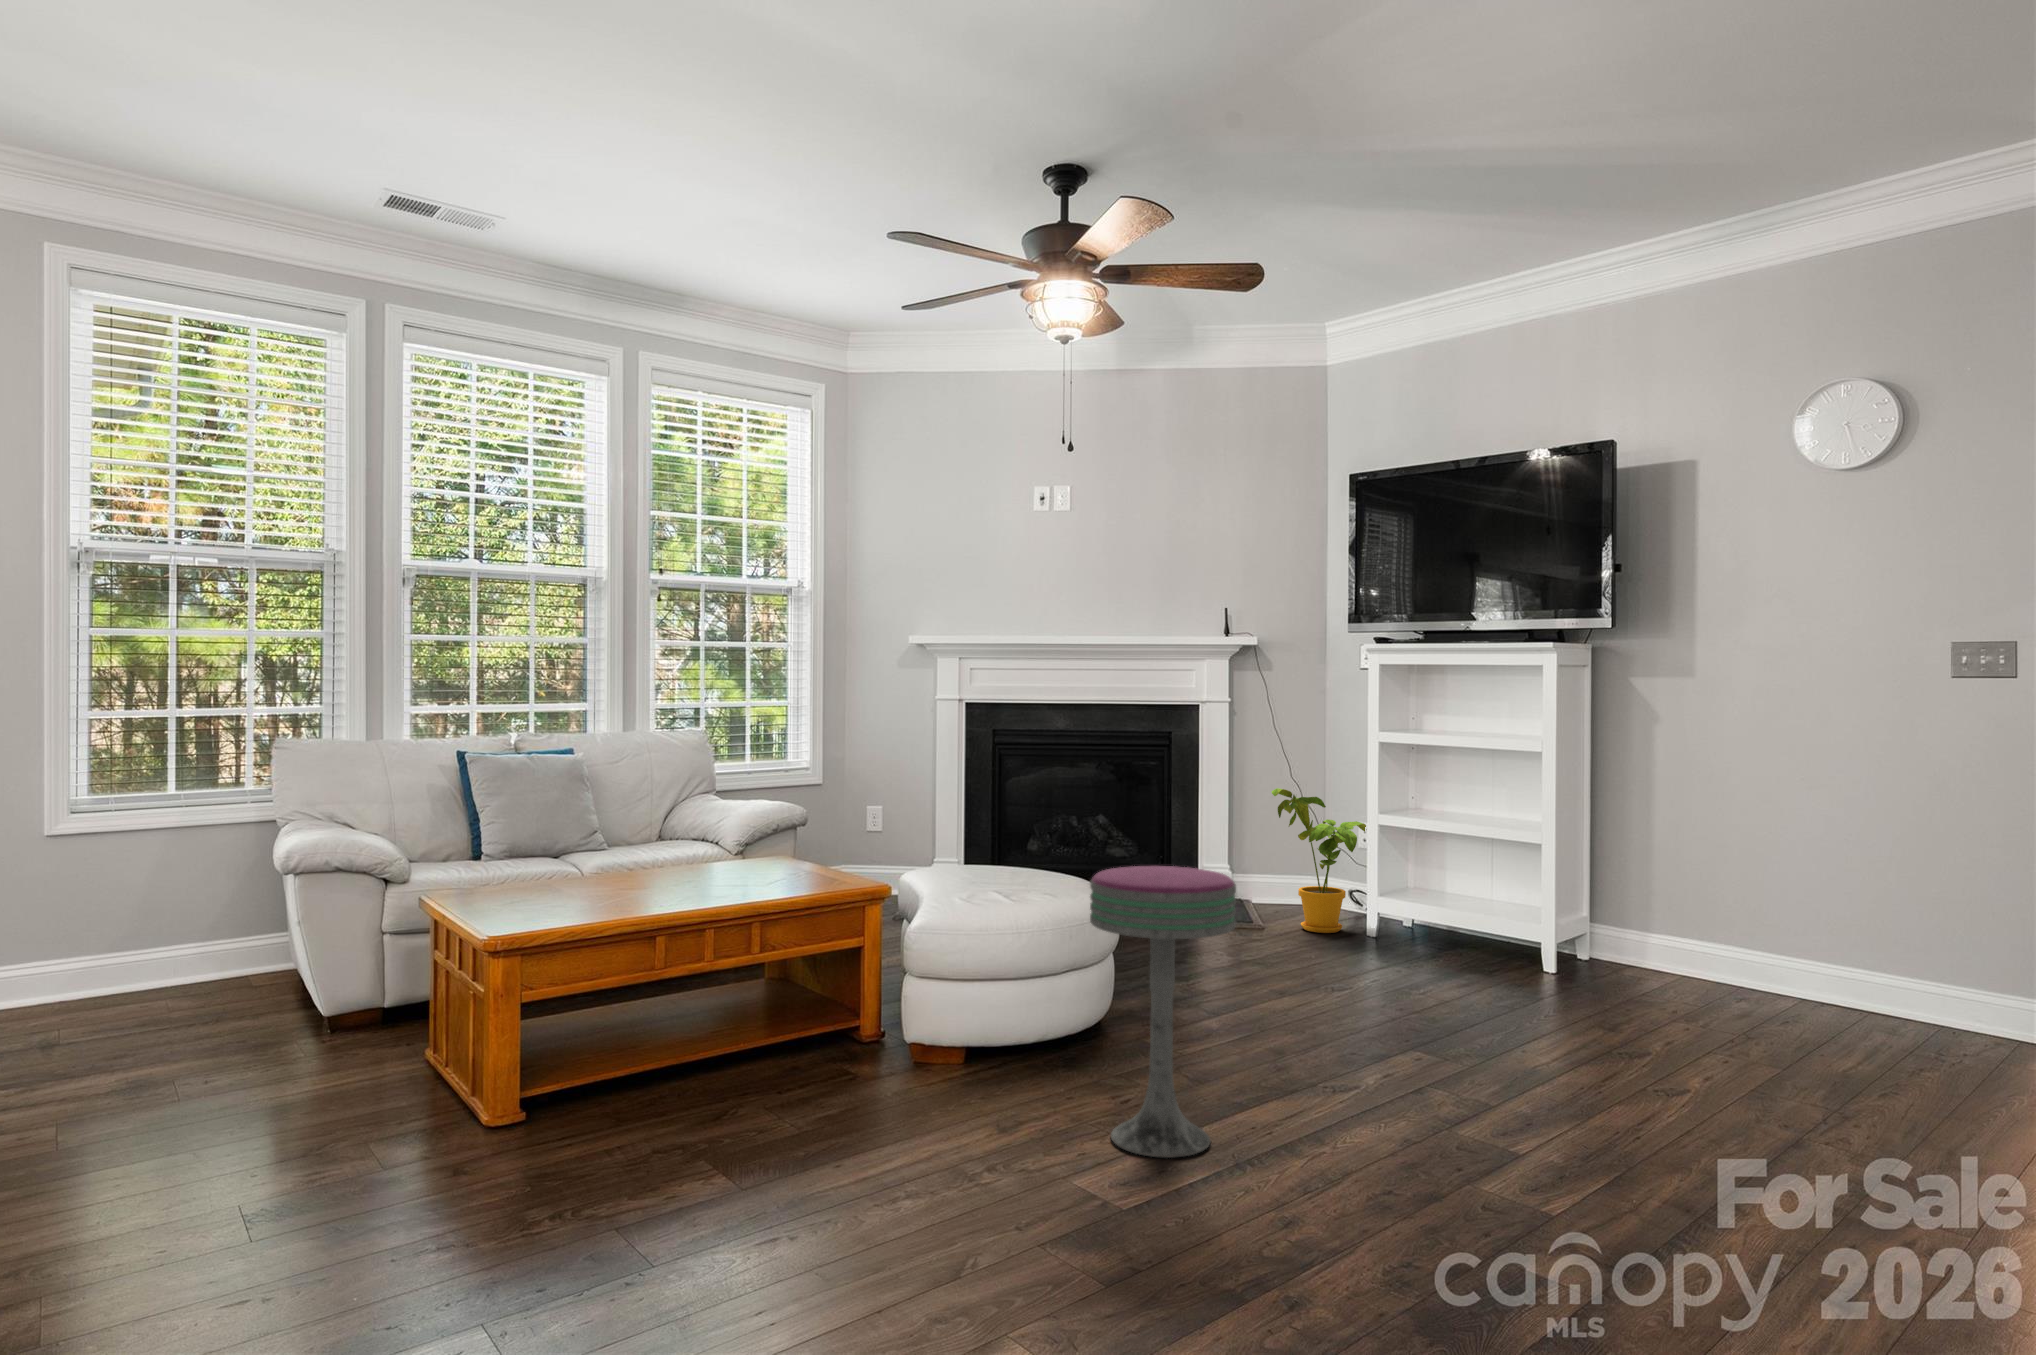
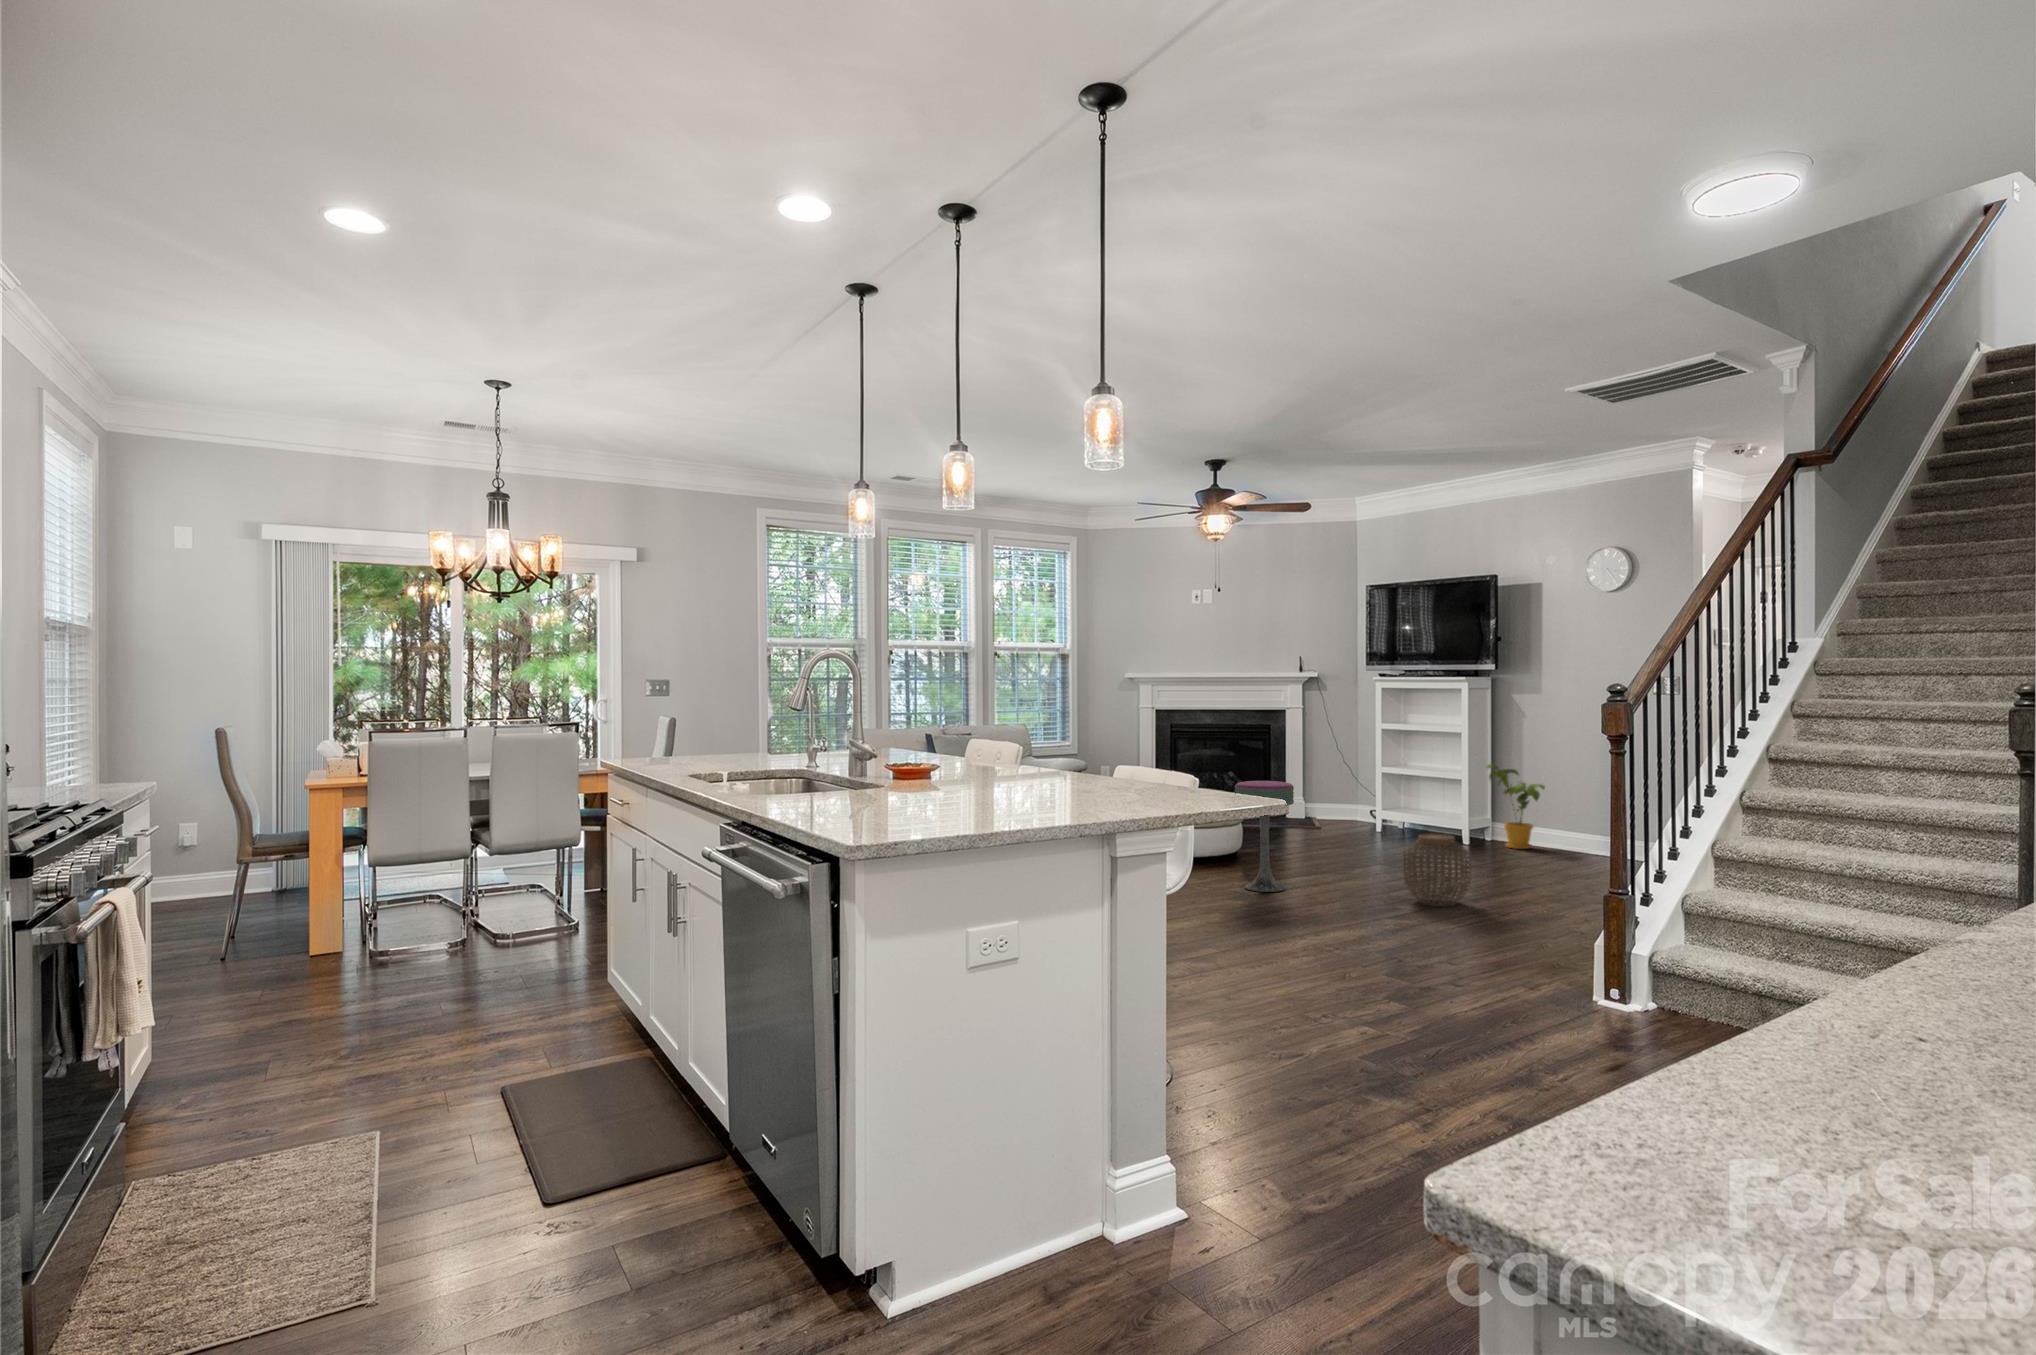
house plant: present [1272,788,1367,933] -> present [1486,764,1545,849]
woven basket: none [1515,1015,1703,1221] -> present [1403,834,1471,906]

